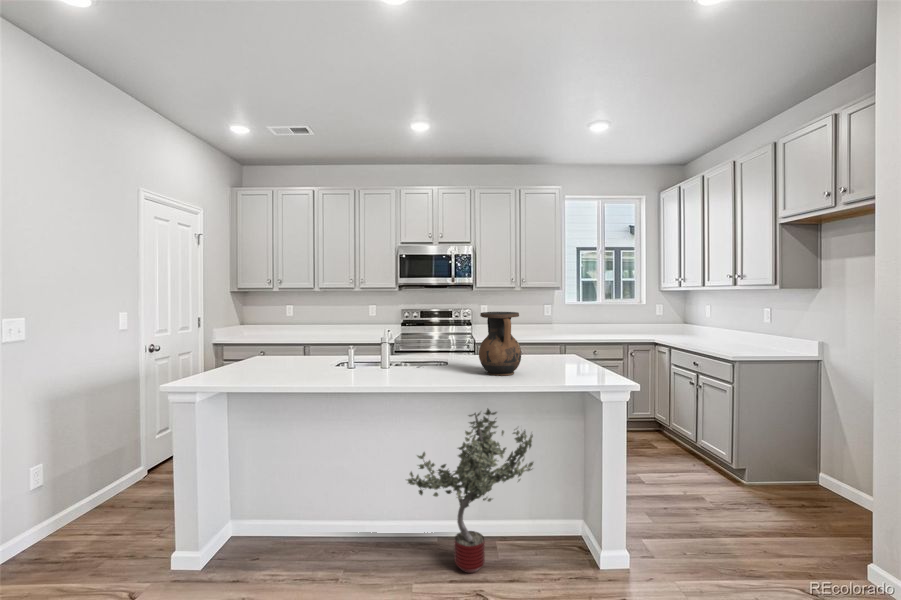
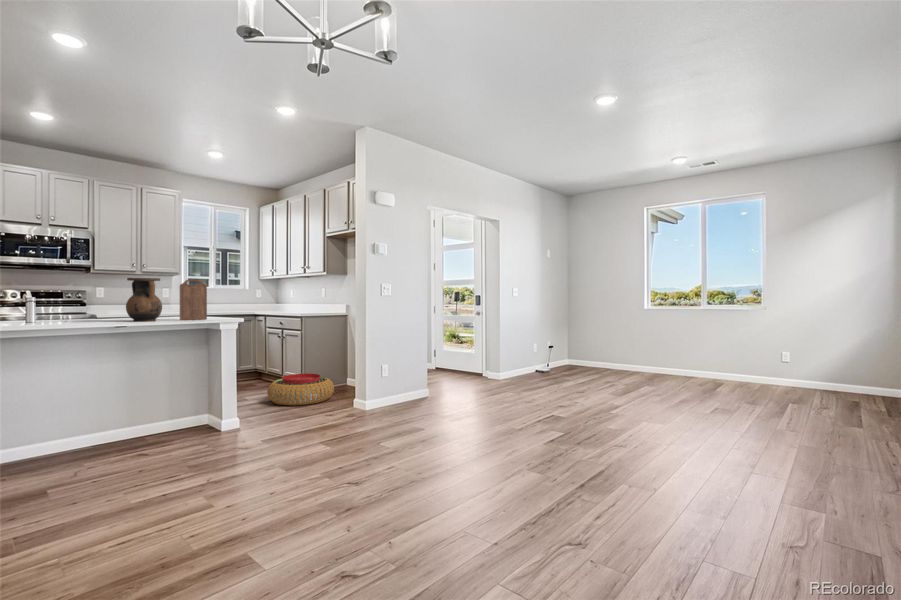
cutting board: none [544,313,581,376] -> present [180,279,207,320]
potted tree: present [407,408,533,573] -> none [65,342,177,454]
pouf: none [674,461,804,536] -> present [267,374,334,405]

